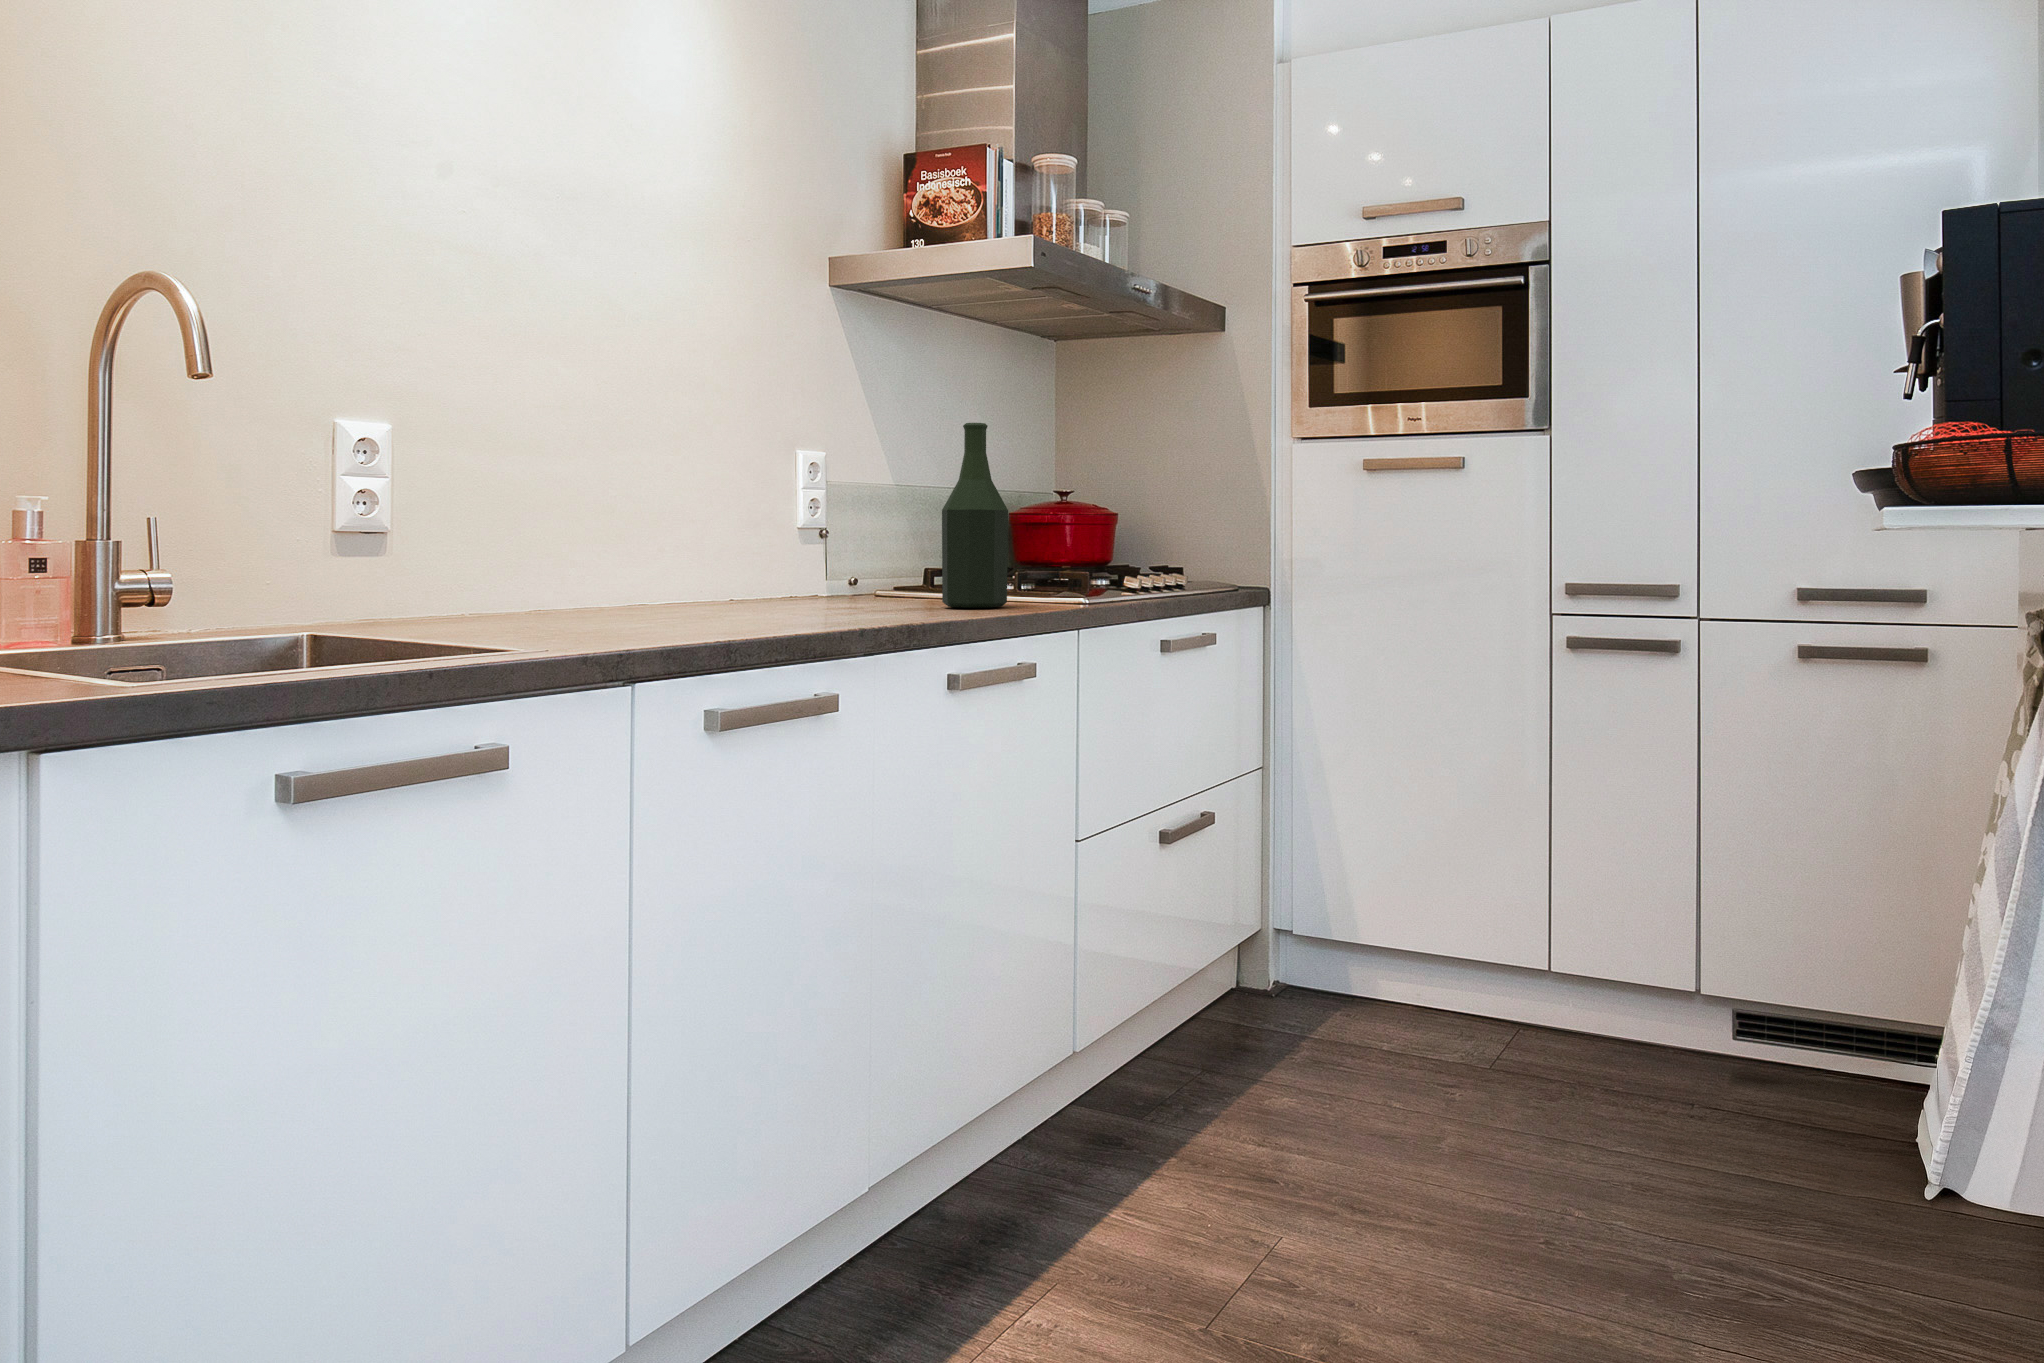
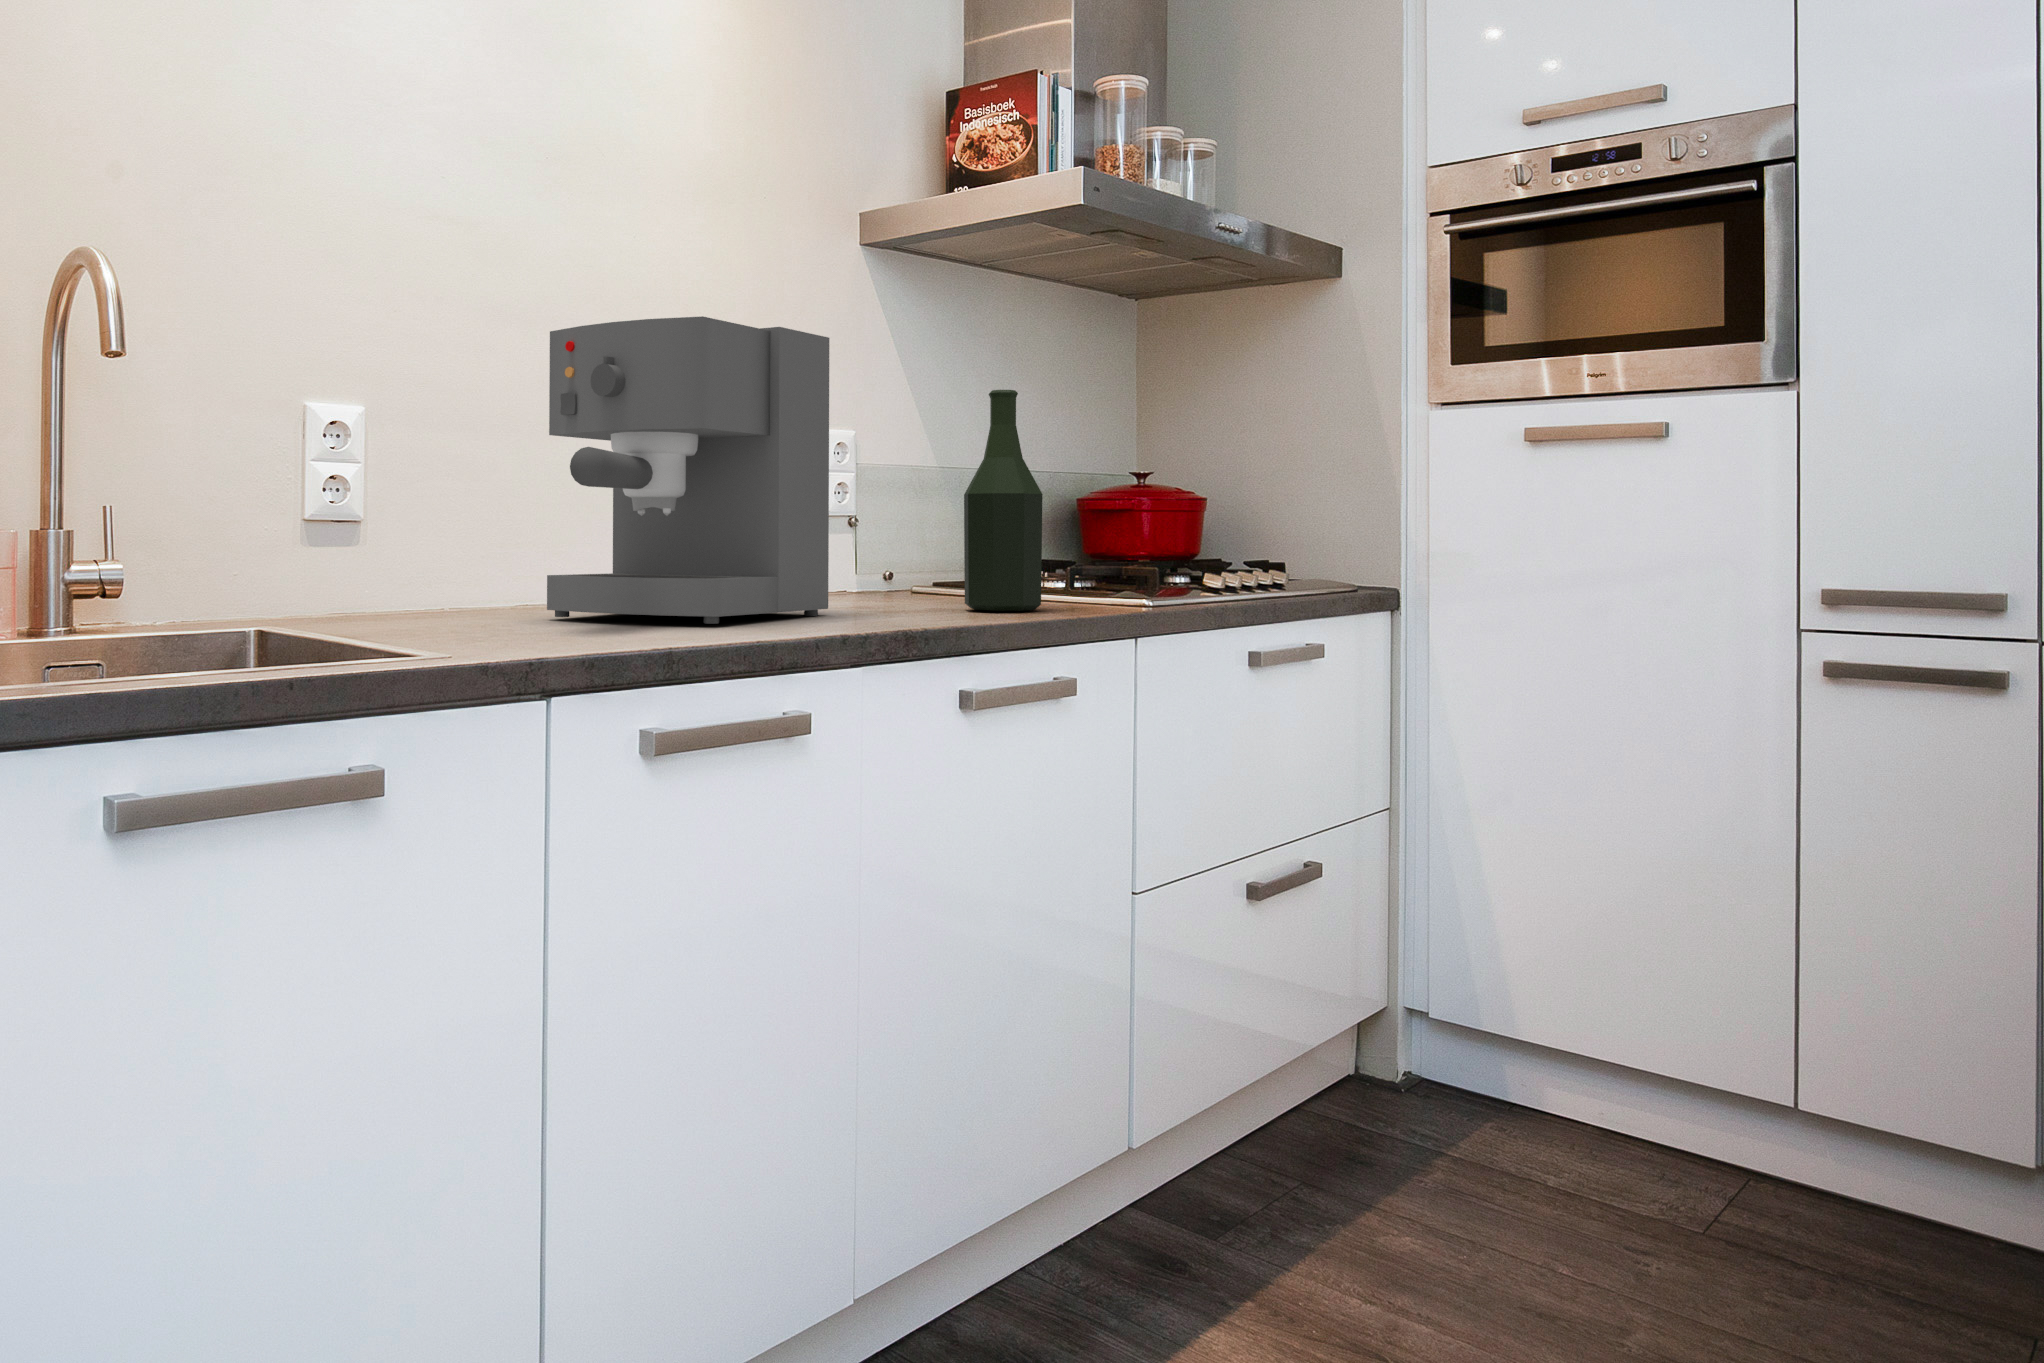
coffee maker: none [577,356,831,621] -> present [547,316,829,624]

